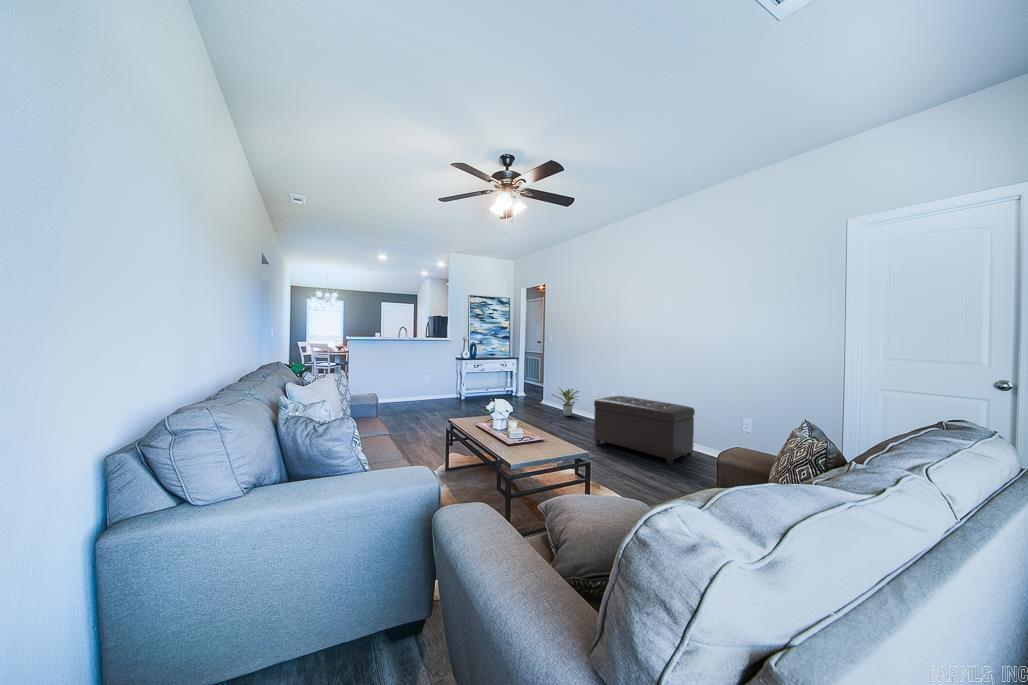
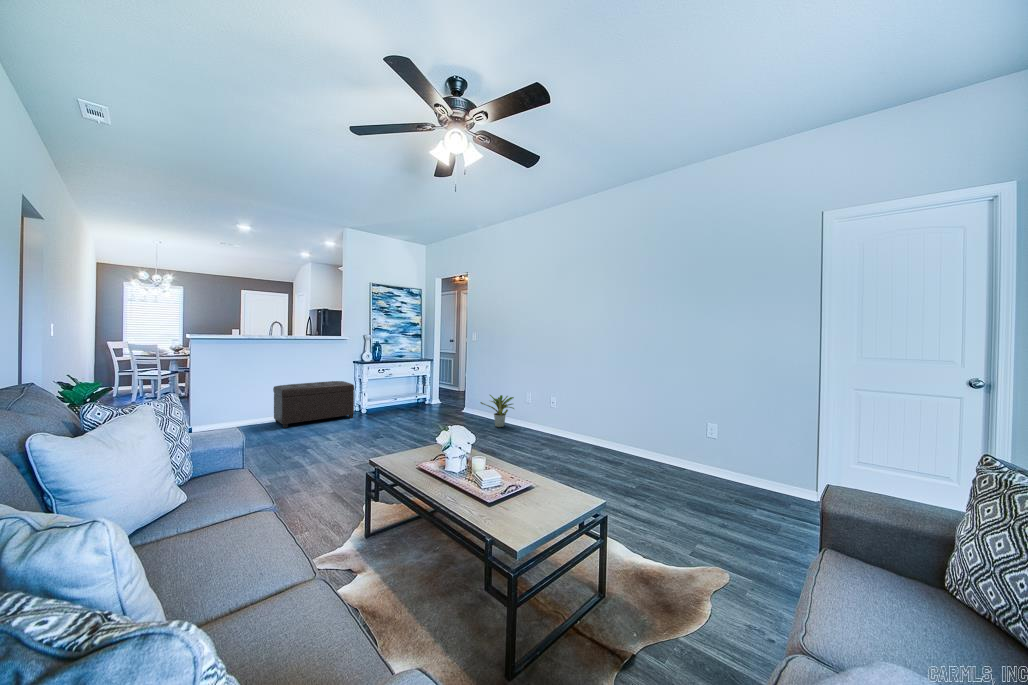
ottoman: present [594,396,695,465] -> present [273,381,354,428]

